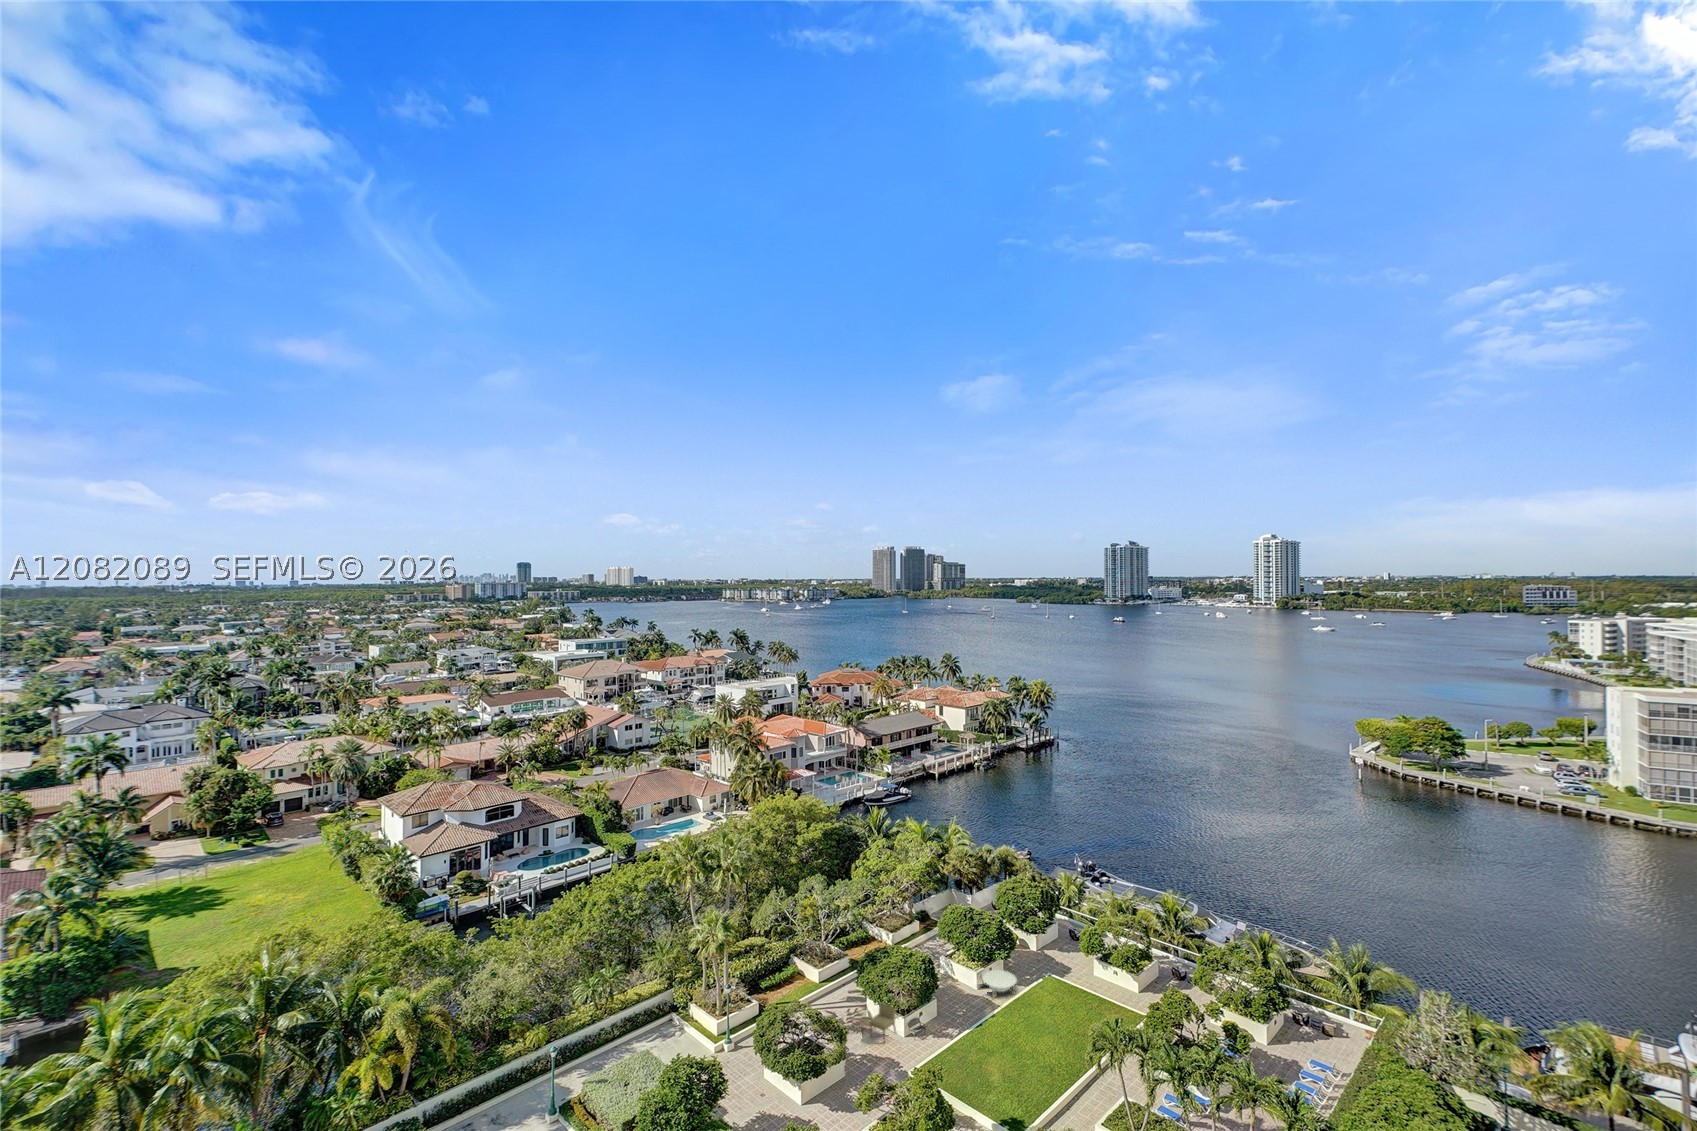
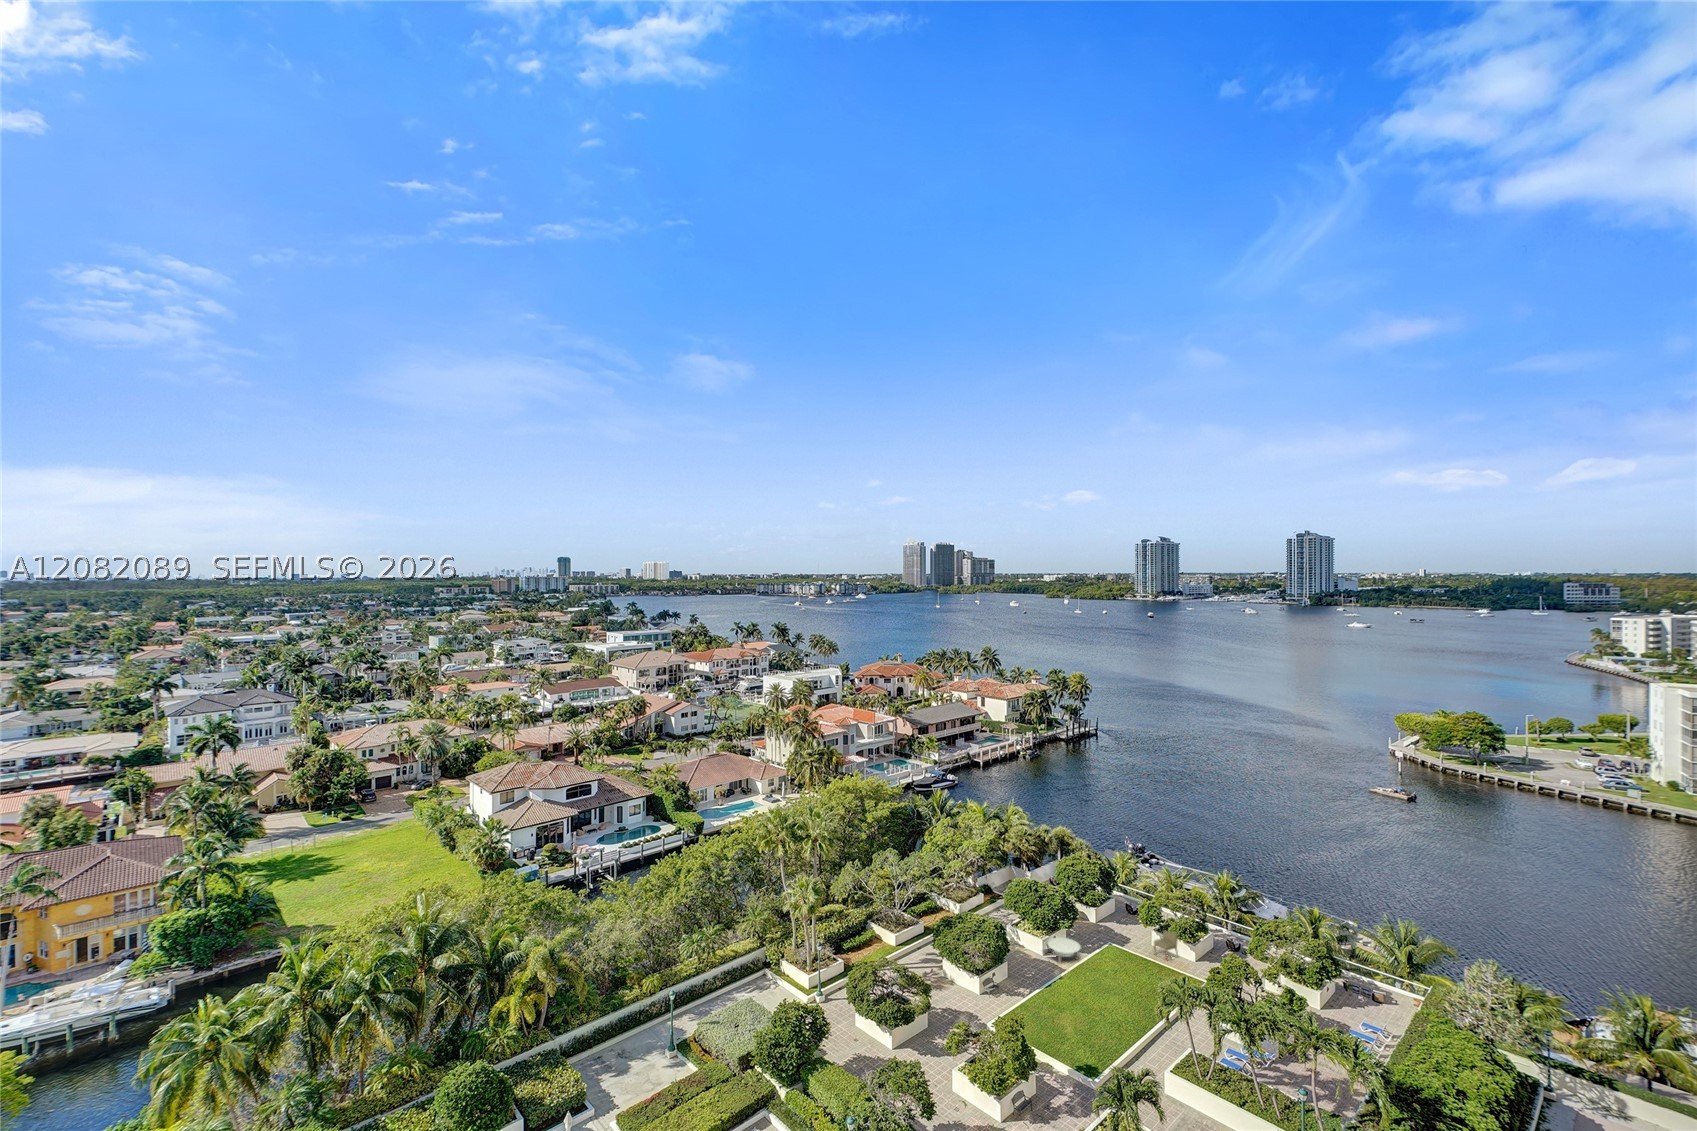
chair: present [870,1003,896,1042] -> present [1154,931,1178,957]

